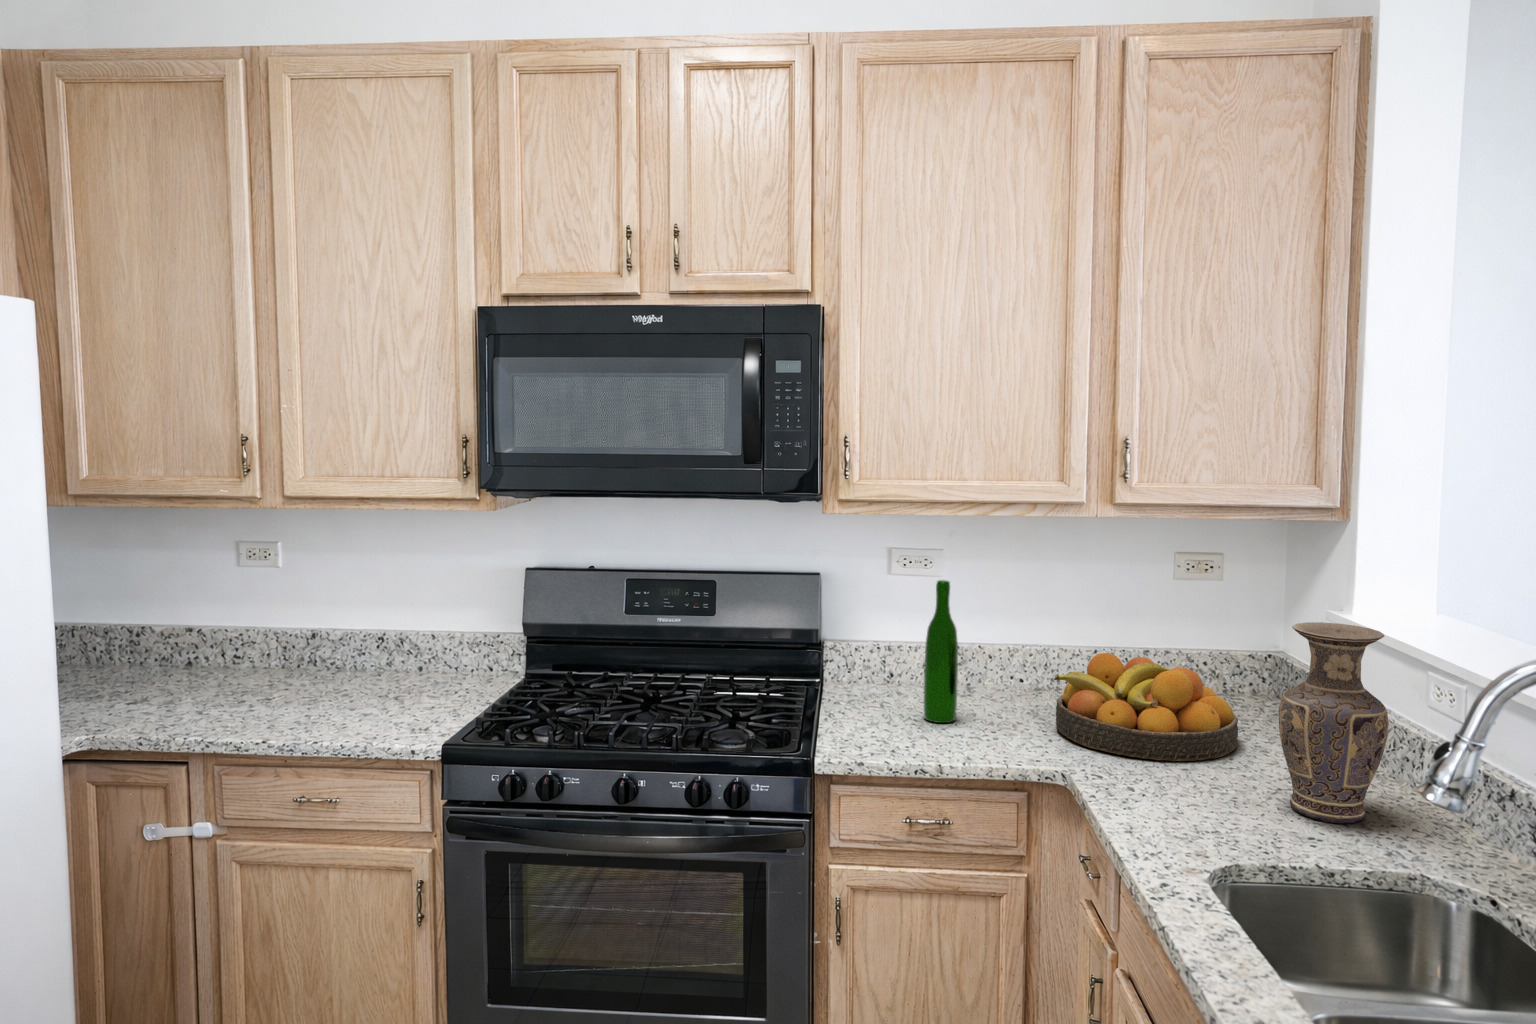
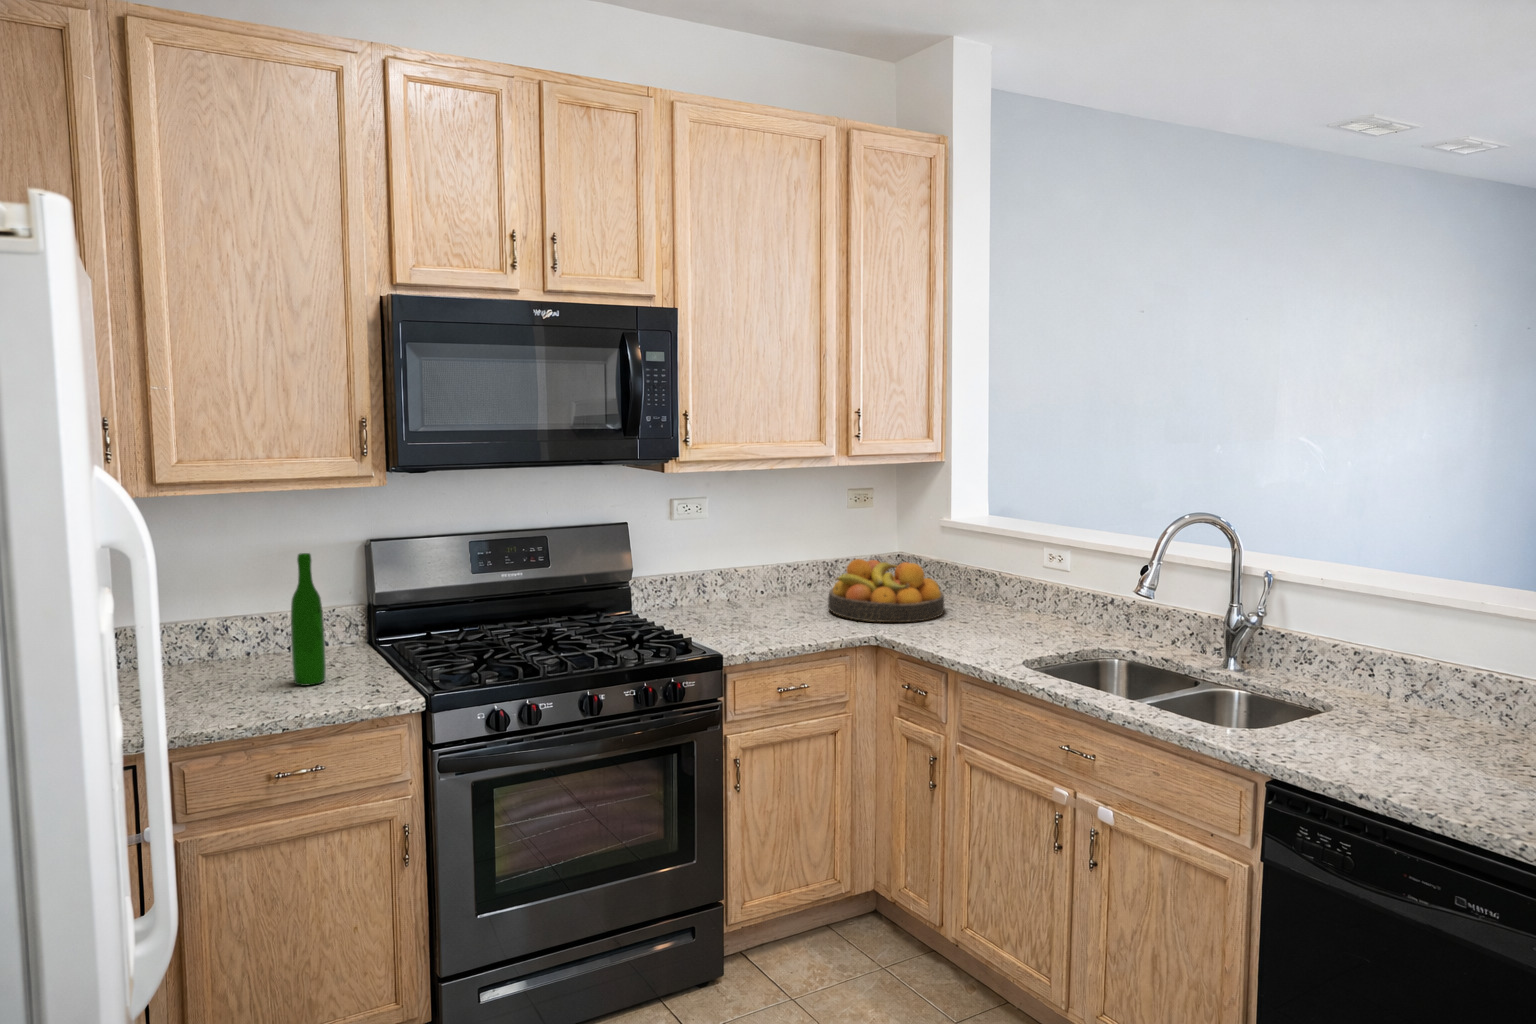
wine bottle: present [924,580,958,723] -> present [291,553,326,686]
vase: present [1279,622,1389,823] -> none [998,520,1056,634]

